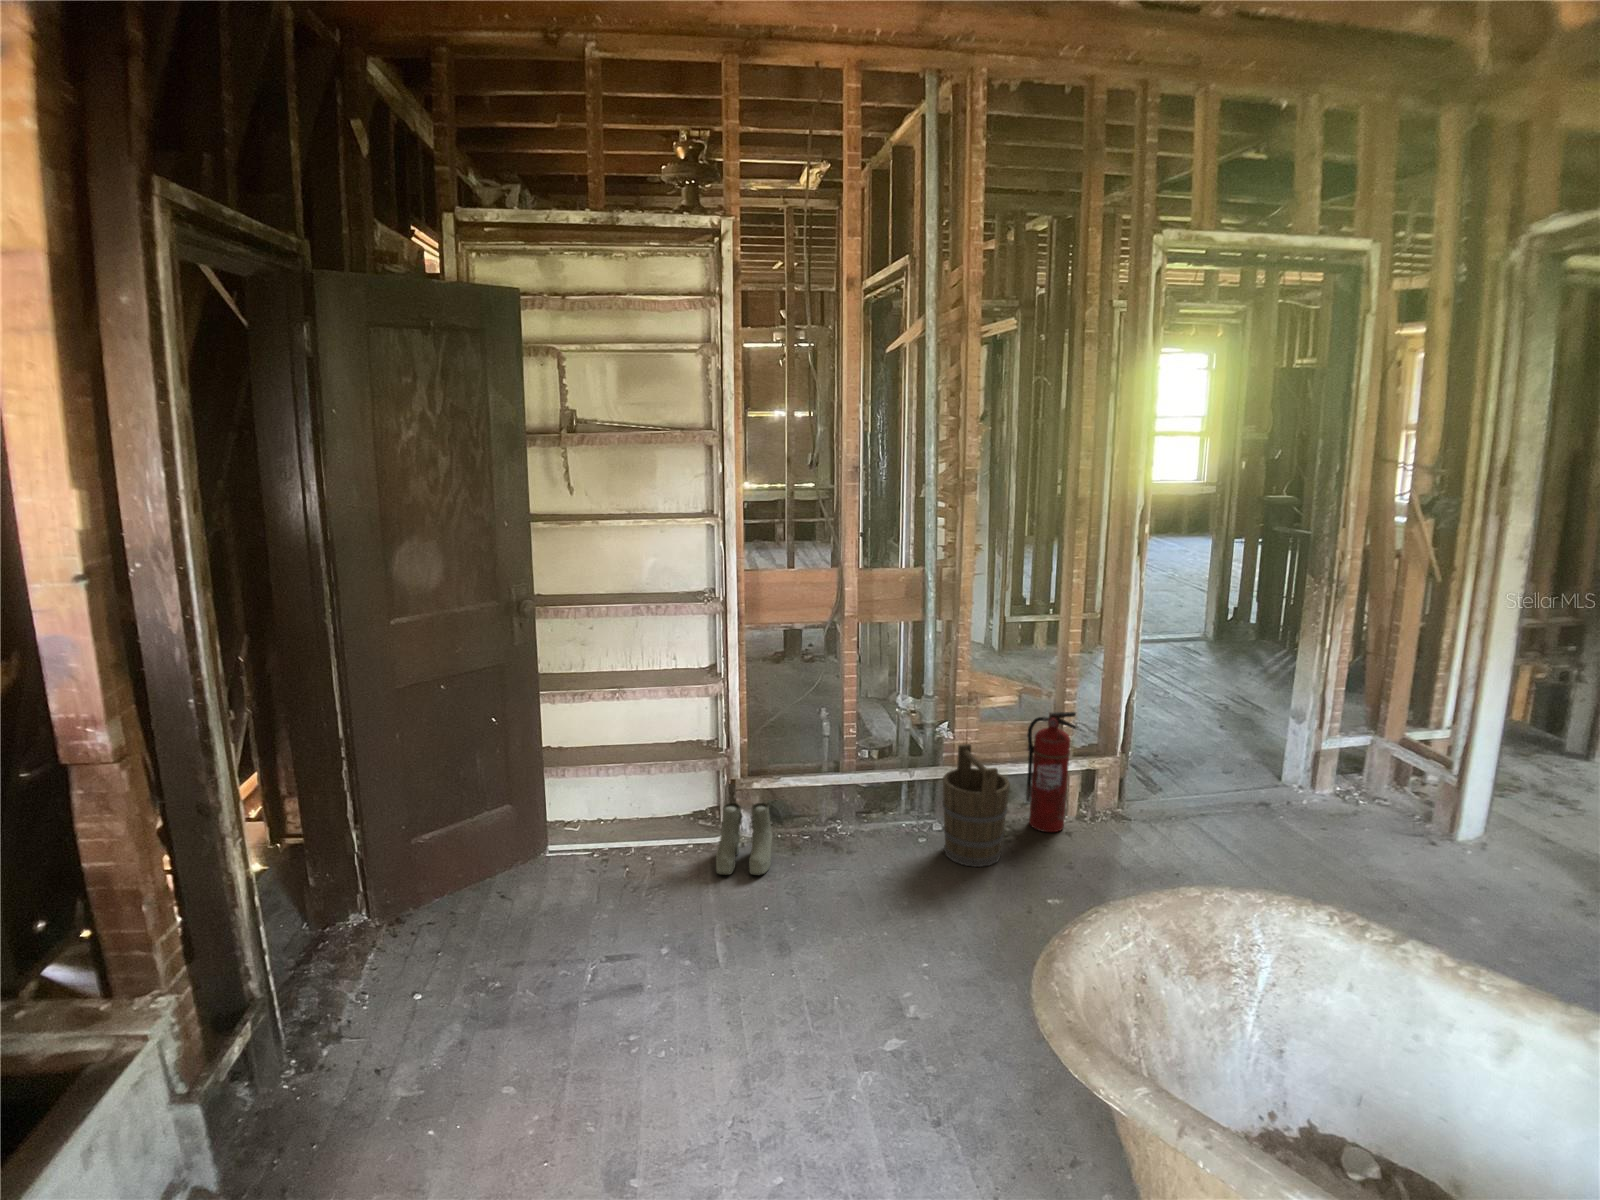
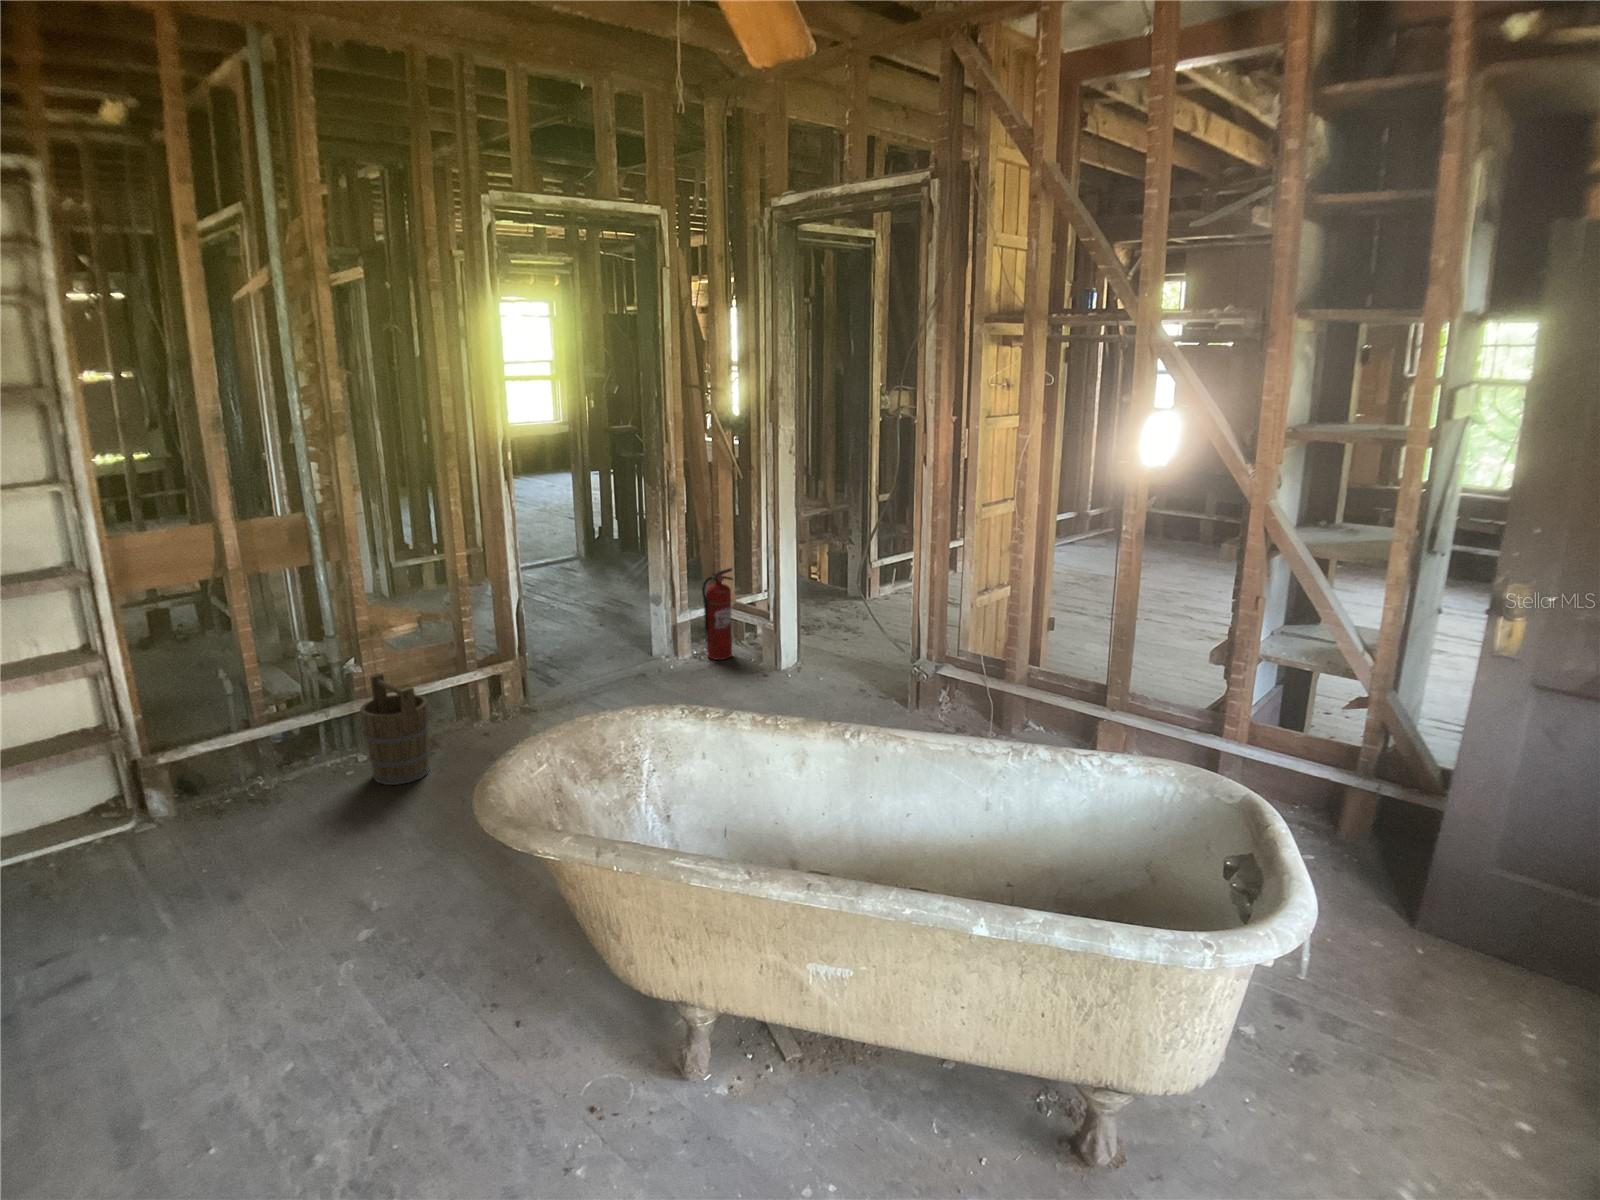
fire extinguisher: present [1026,712,1076,832] -> present [702,568,733,660]
boots: present [716,803,772,875] -> none [106,780,181,867]

